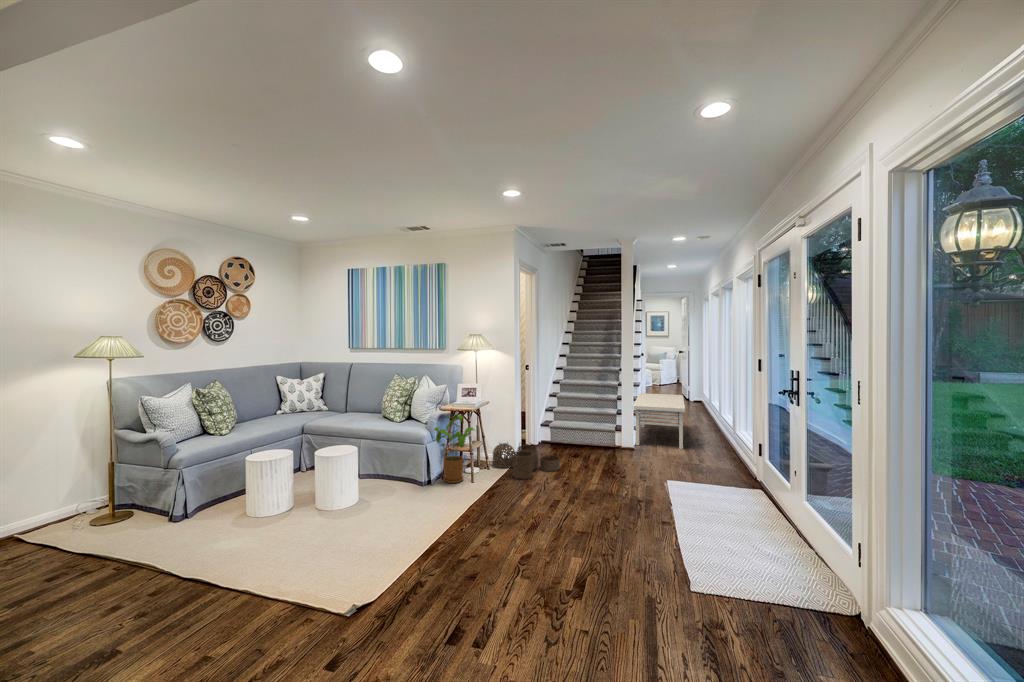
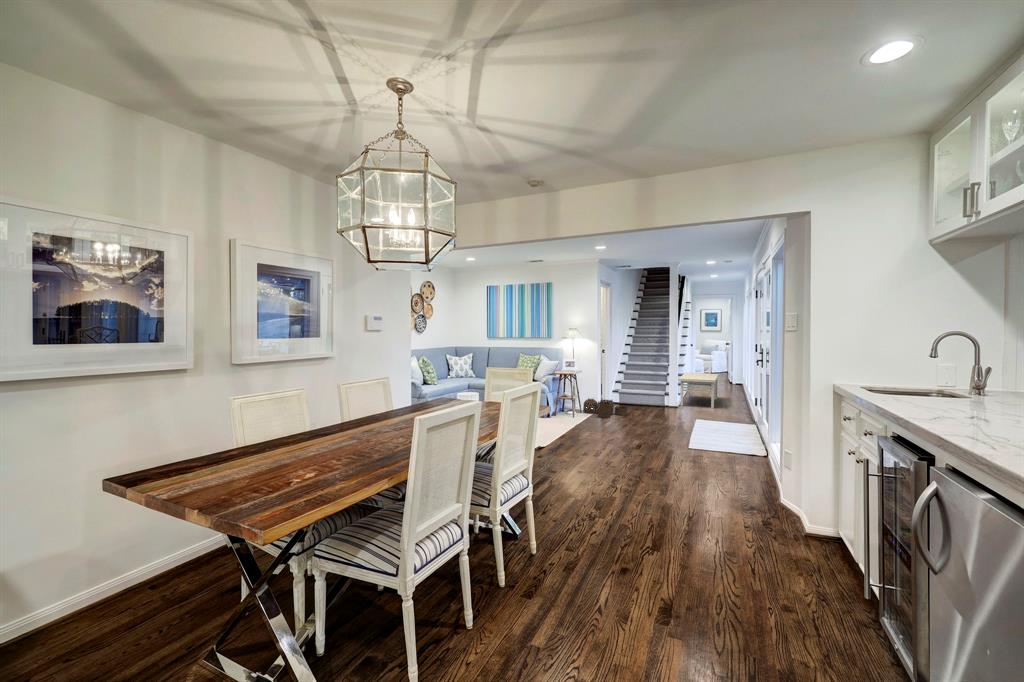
house plant: present [434,415,474,483] -> none [551,378,576,418]

